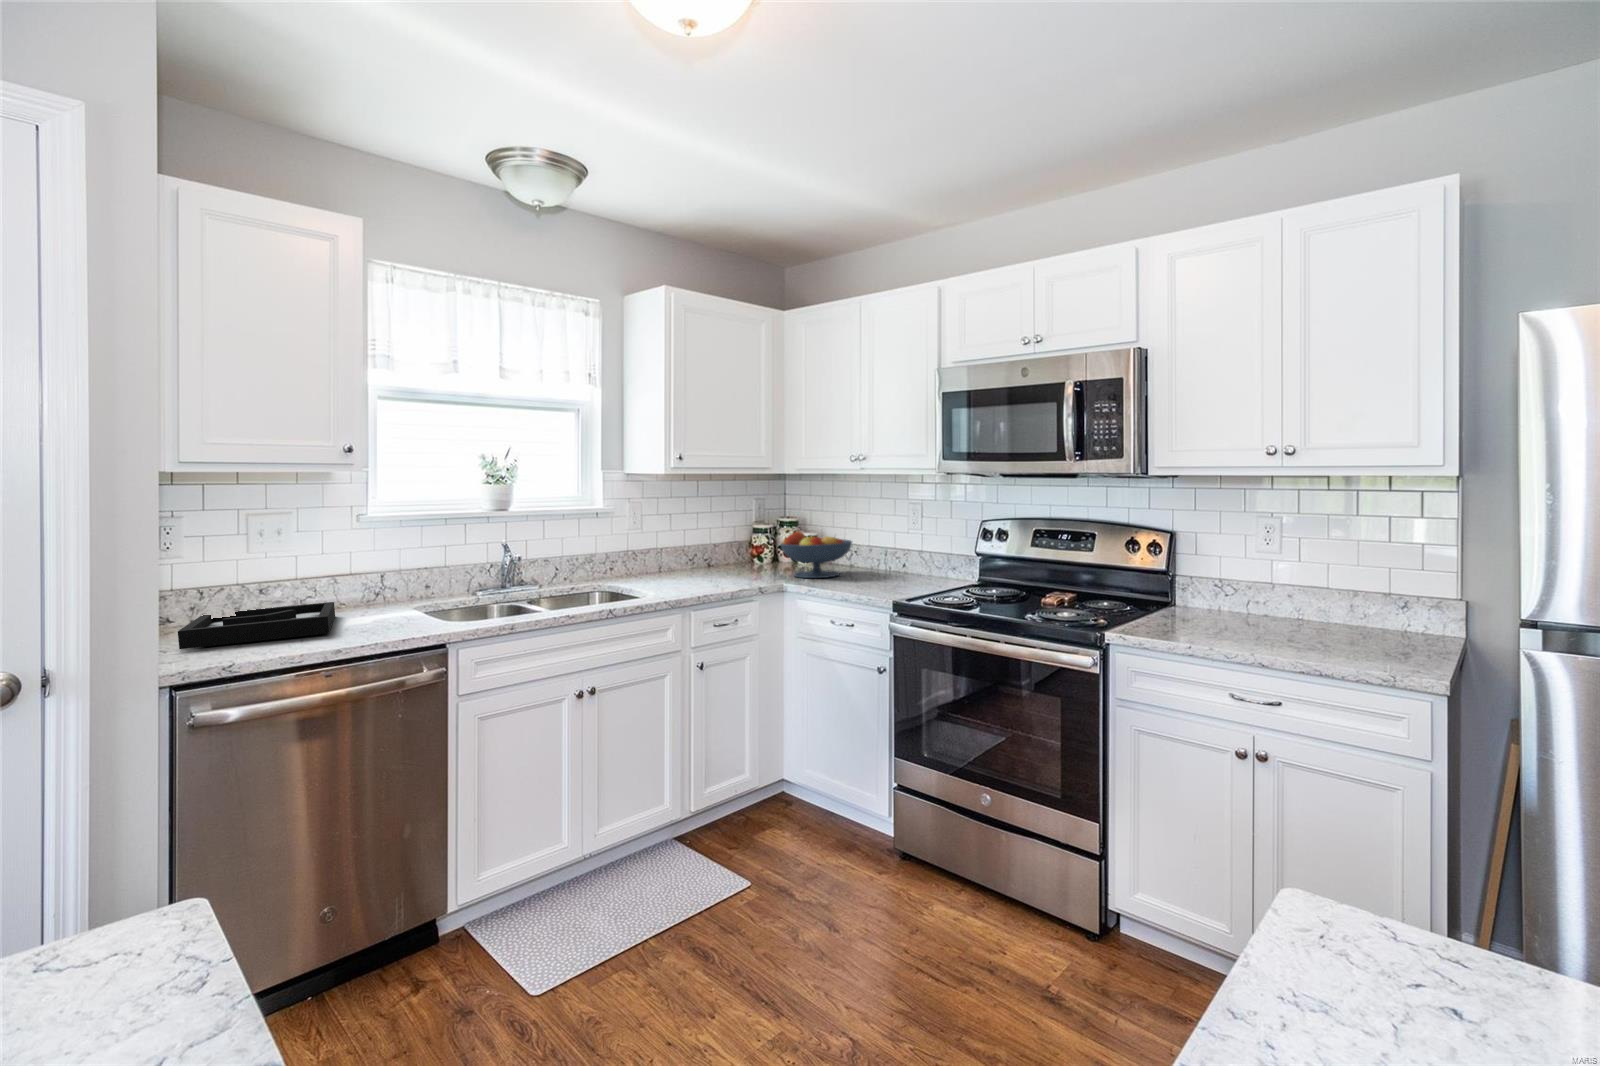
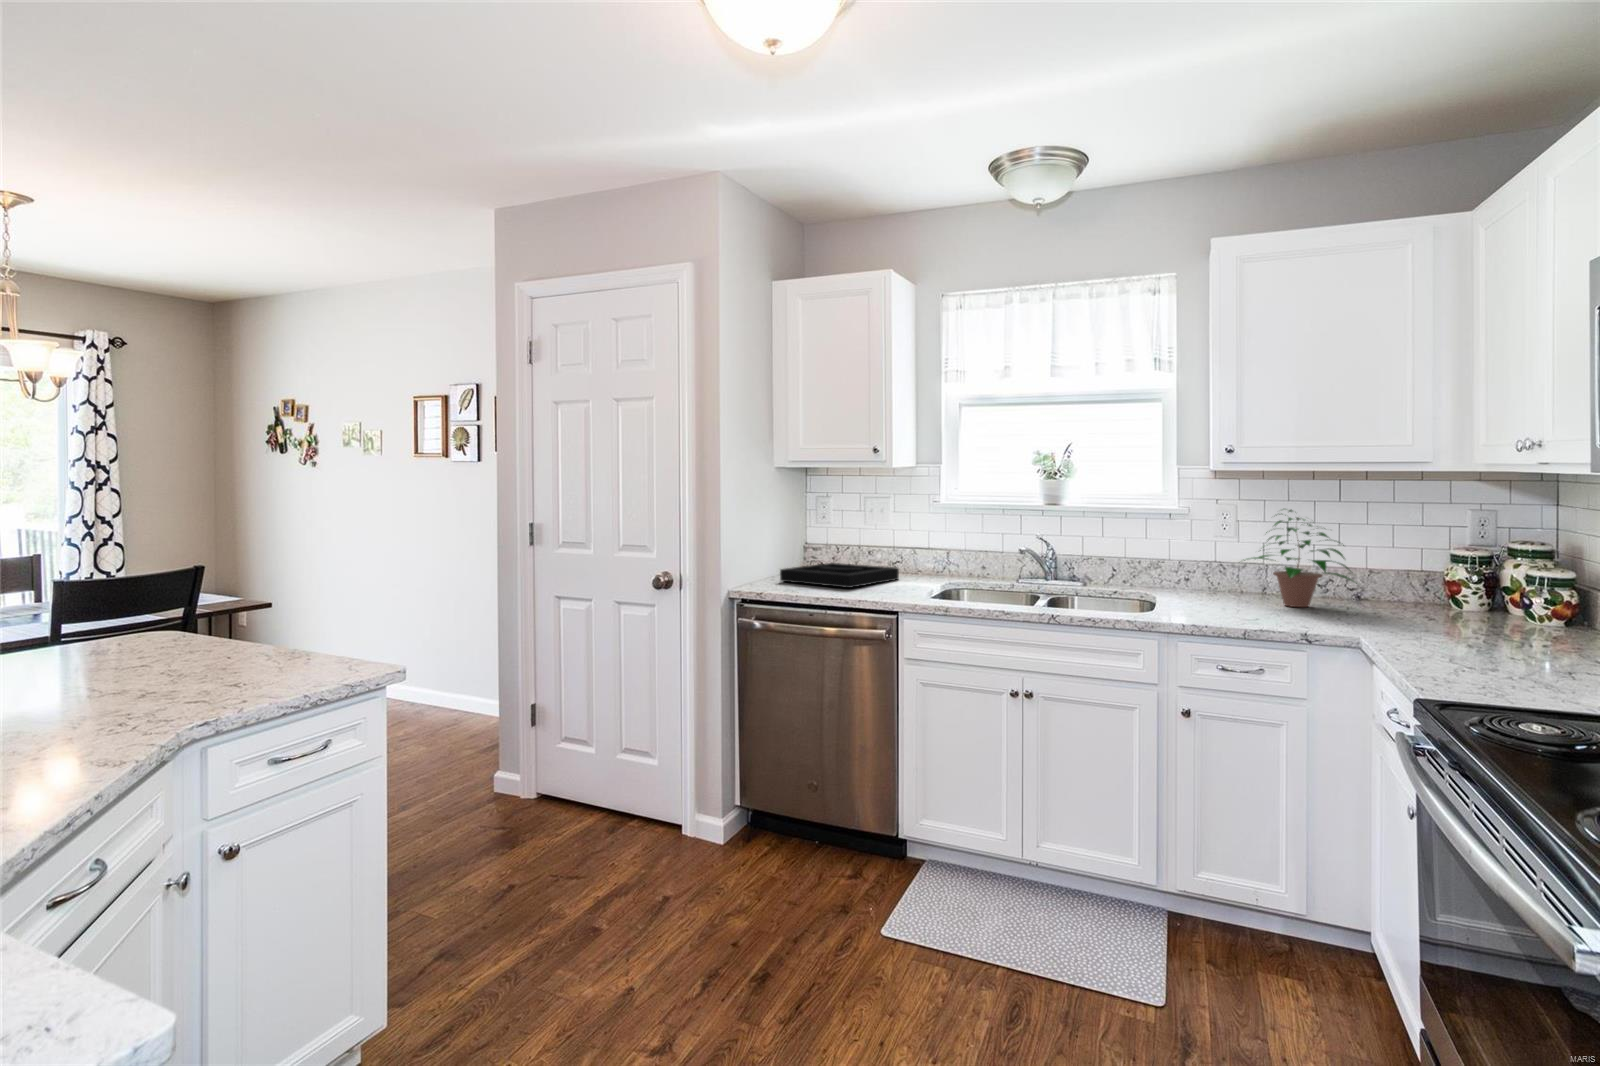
potted plant: none [666,504,739,576] -> present [1244,510,1357,607]
fruit bowl: present [780,531,852,578] -> none [1382,561,1531,643]

